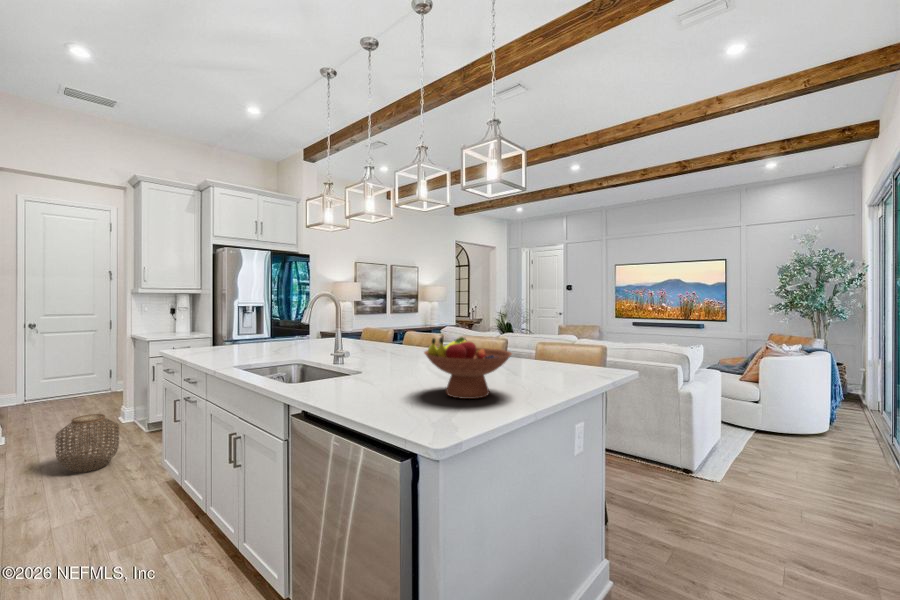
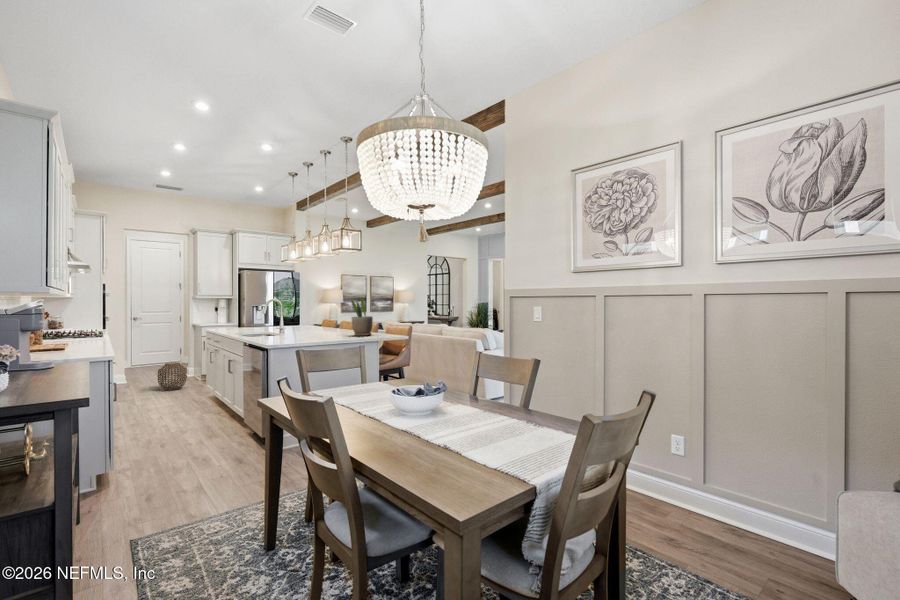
potted plant: none [543,286,594,382] -> present [351,297,373,336]
fruit bowl: present [424,337,512,399] -> none [292,316,326,338]

